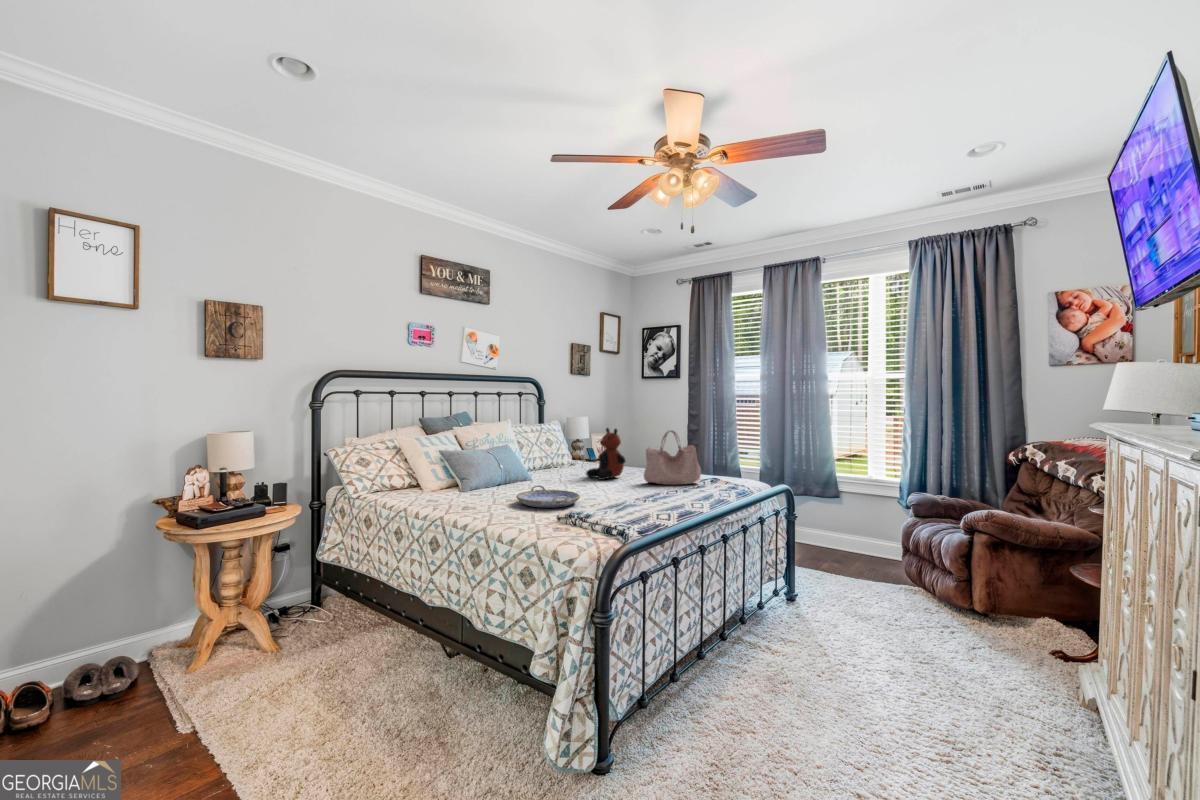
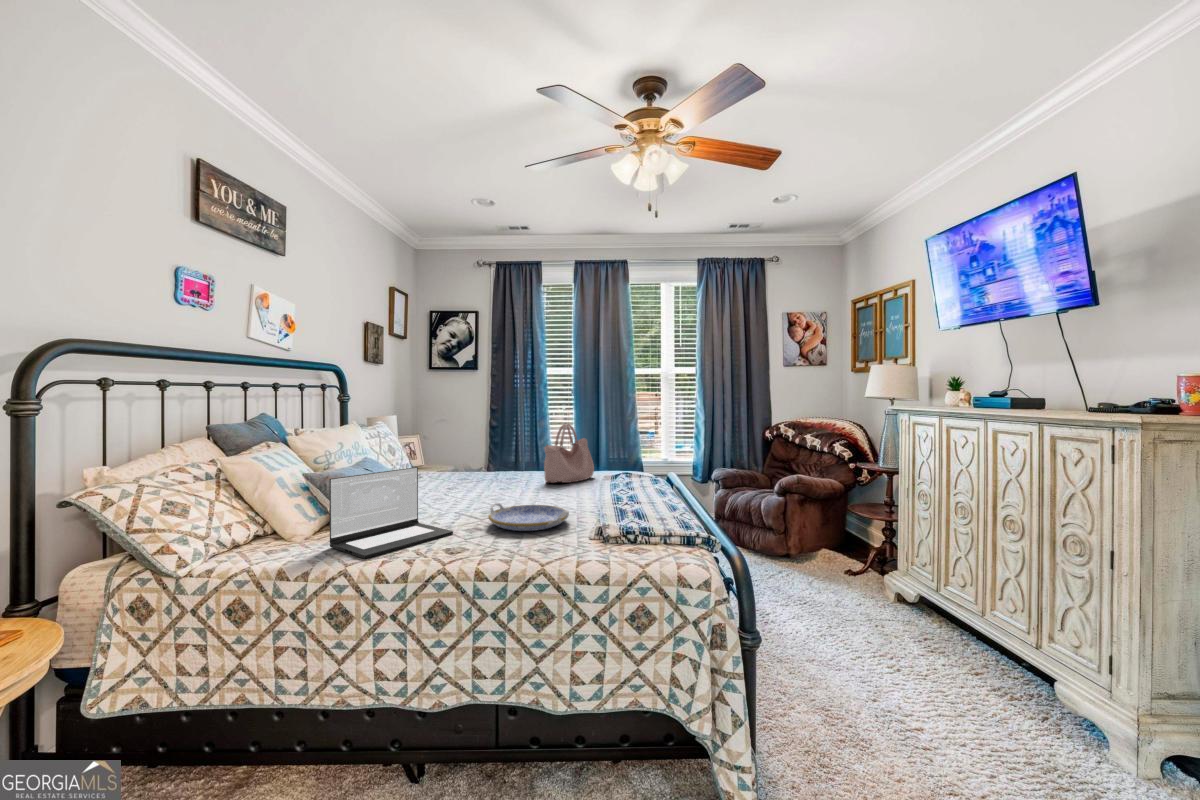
teddy bear: present [586,428,625,480] -> none [465,425,513,487]
laptop: none [425,452,495,503] -> present [329,467,453,559]

